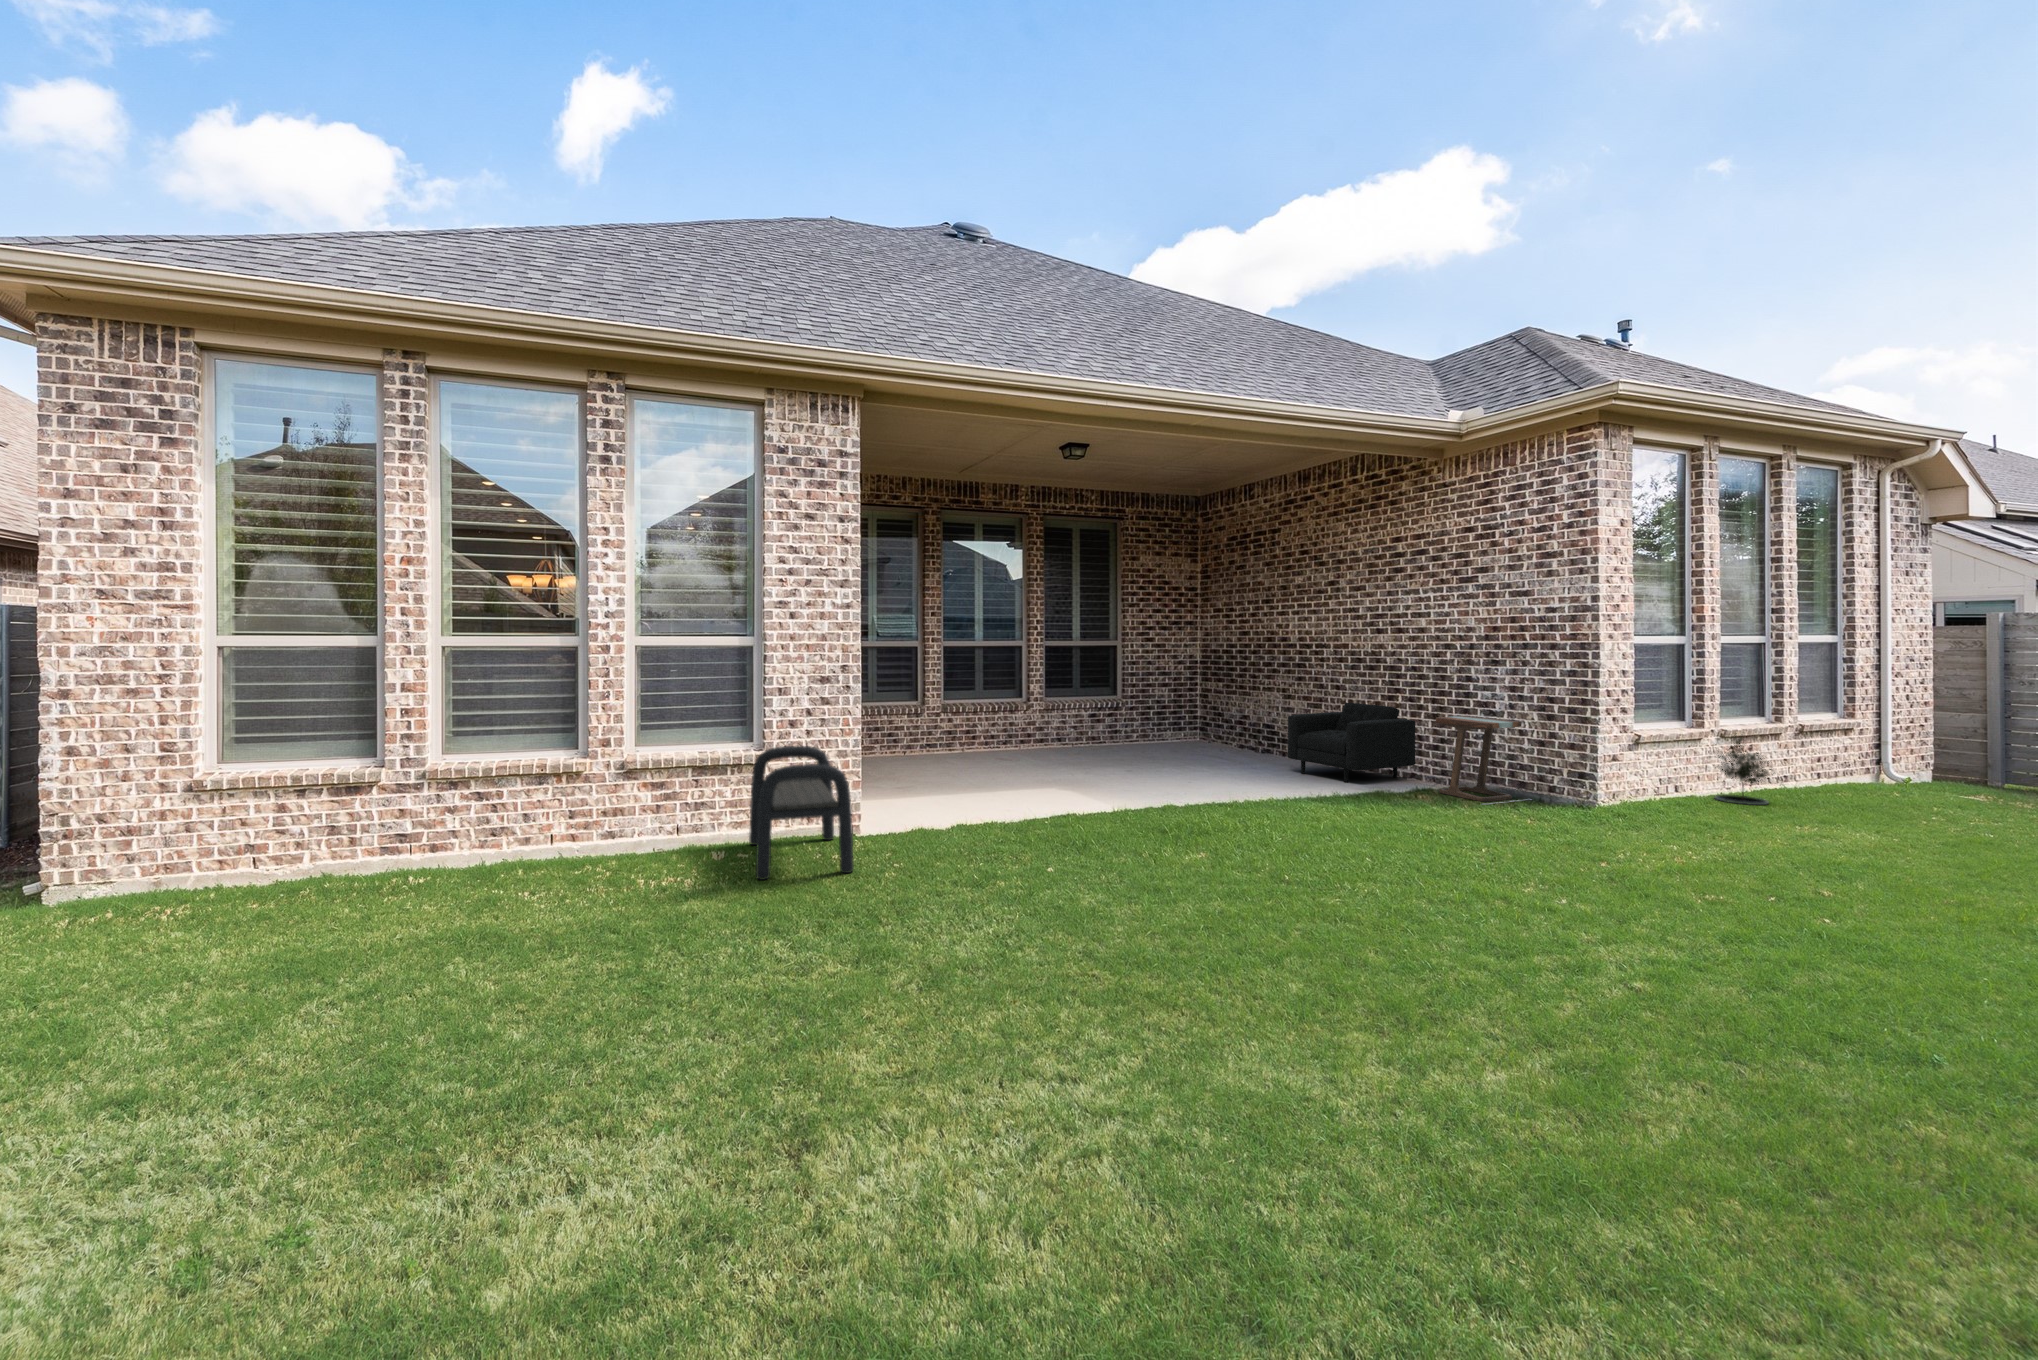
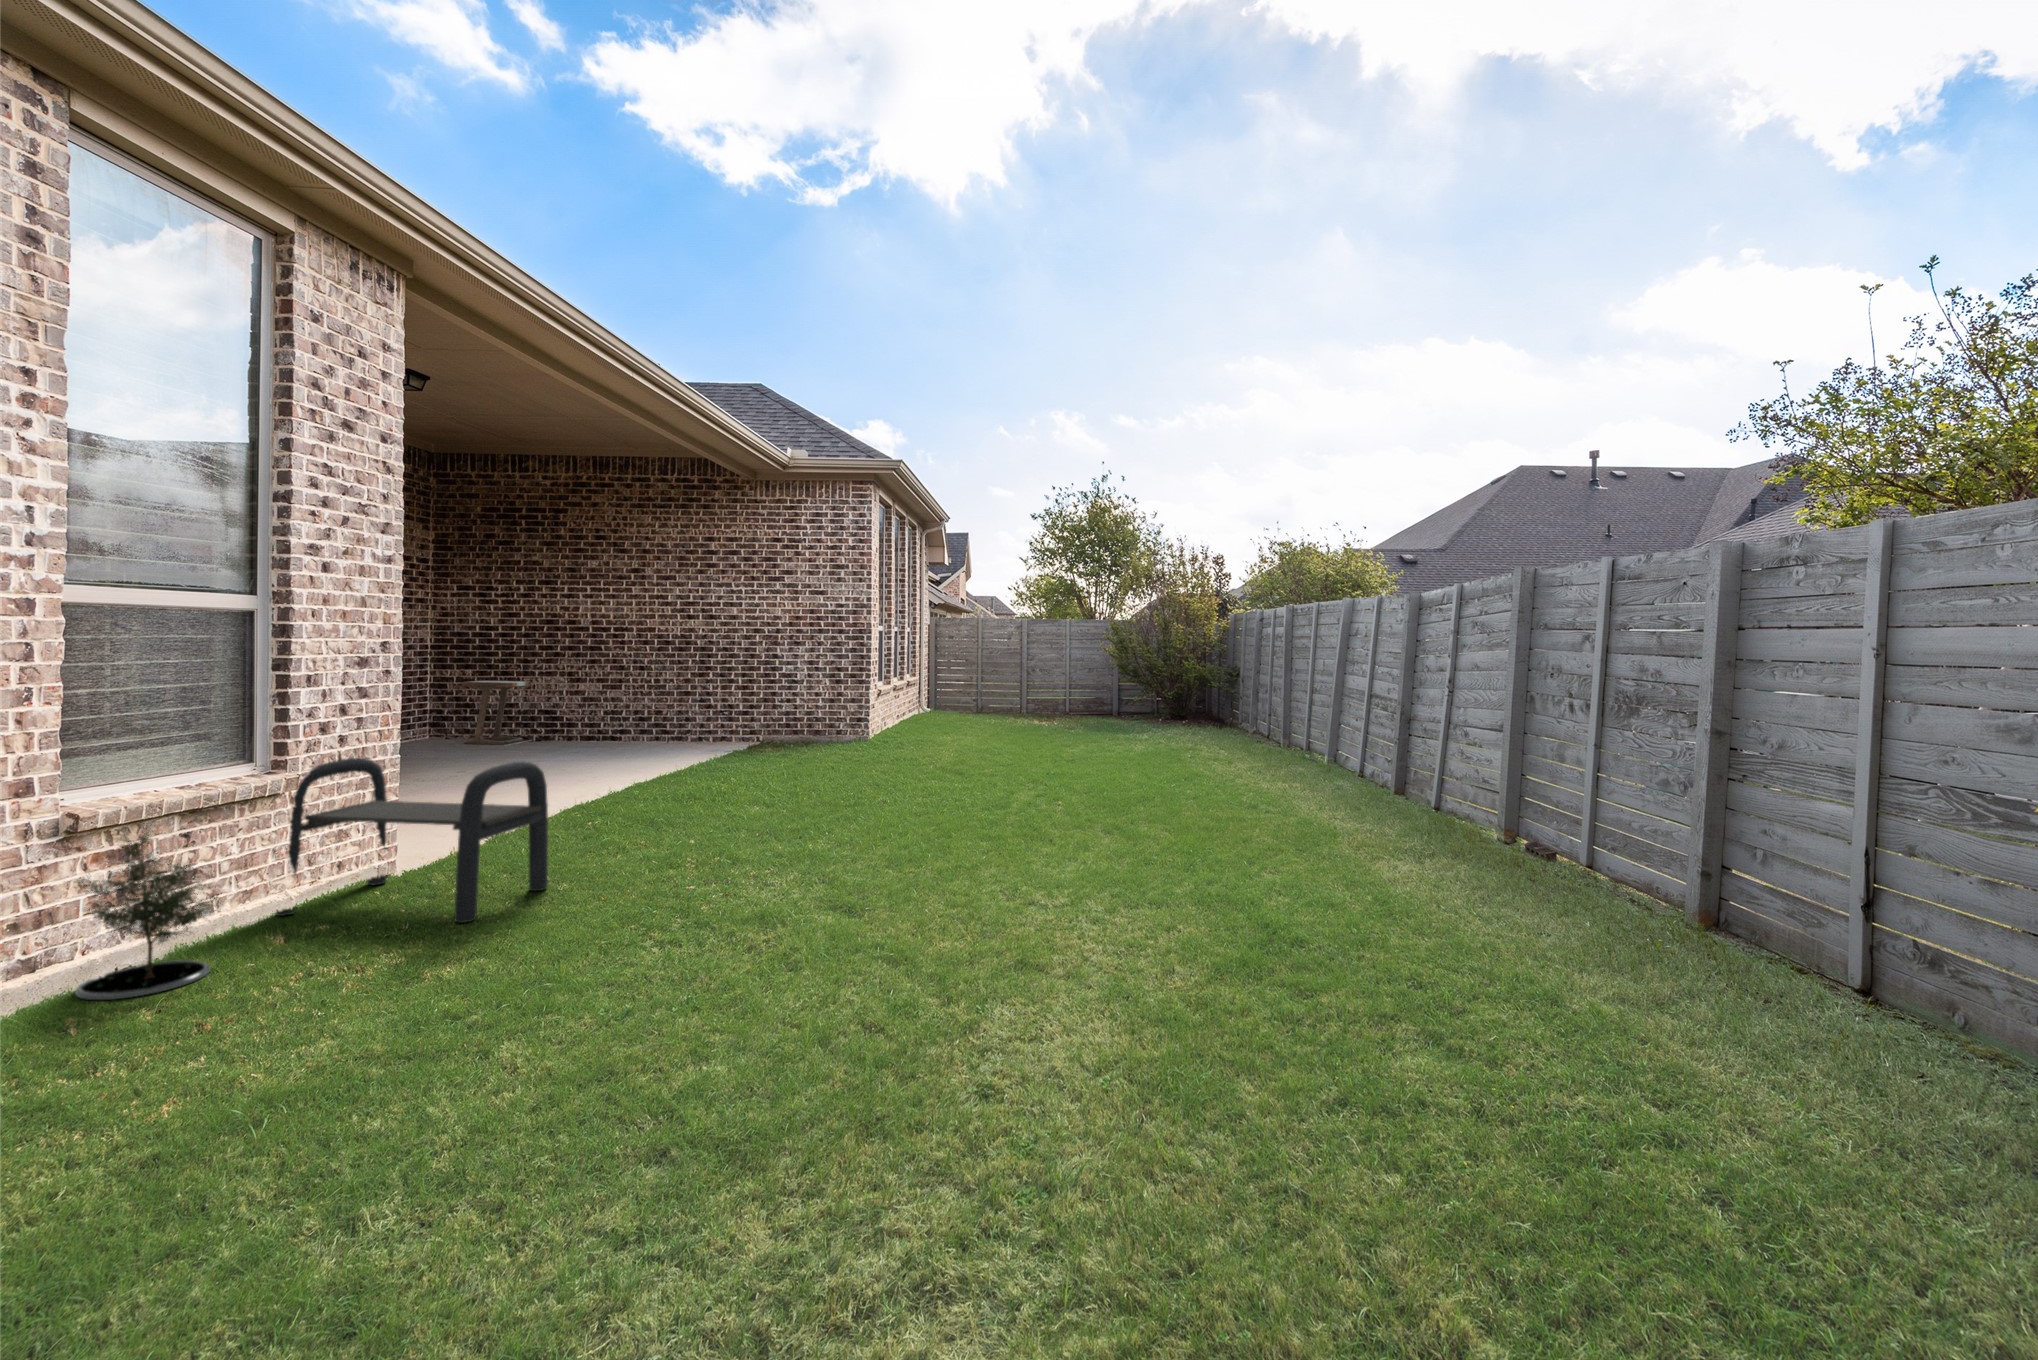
armchair: present [1288,703,1416,782] -> none [626,682,731,751]
side table: present [1436,716,1531,803] -> present [463,680,531,744]
potted tree: present [1715,733,1772,805] -> present [75,821,220,1000]

